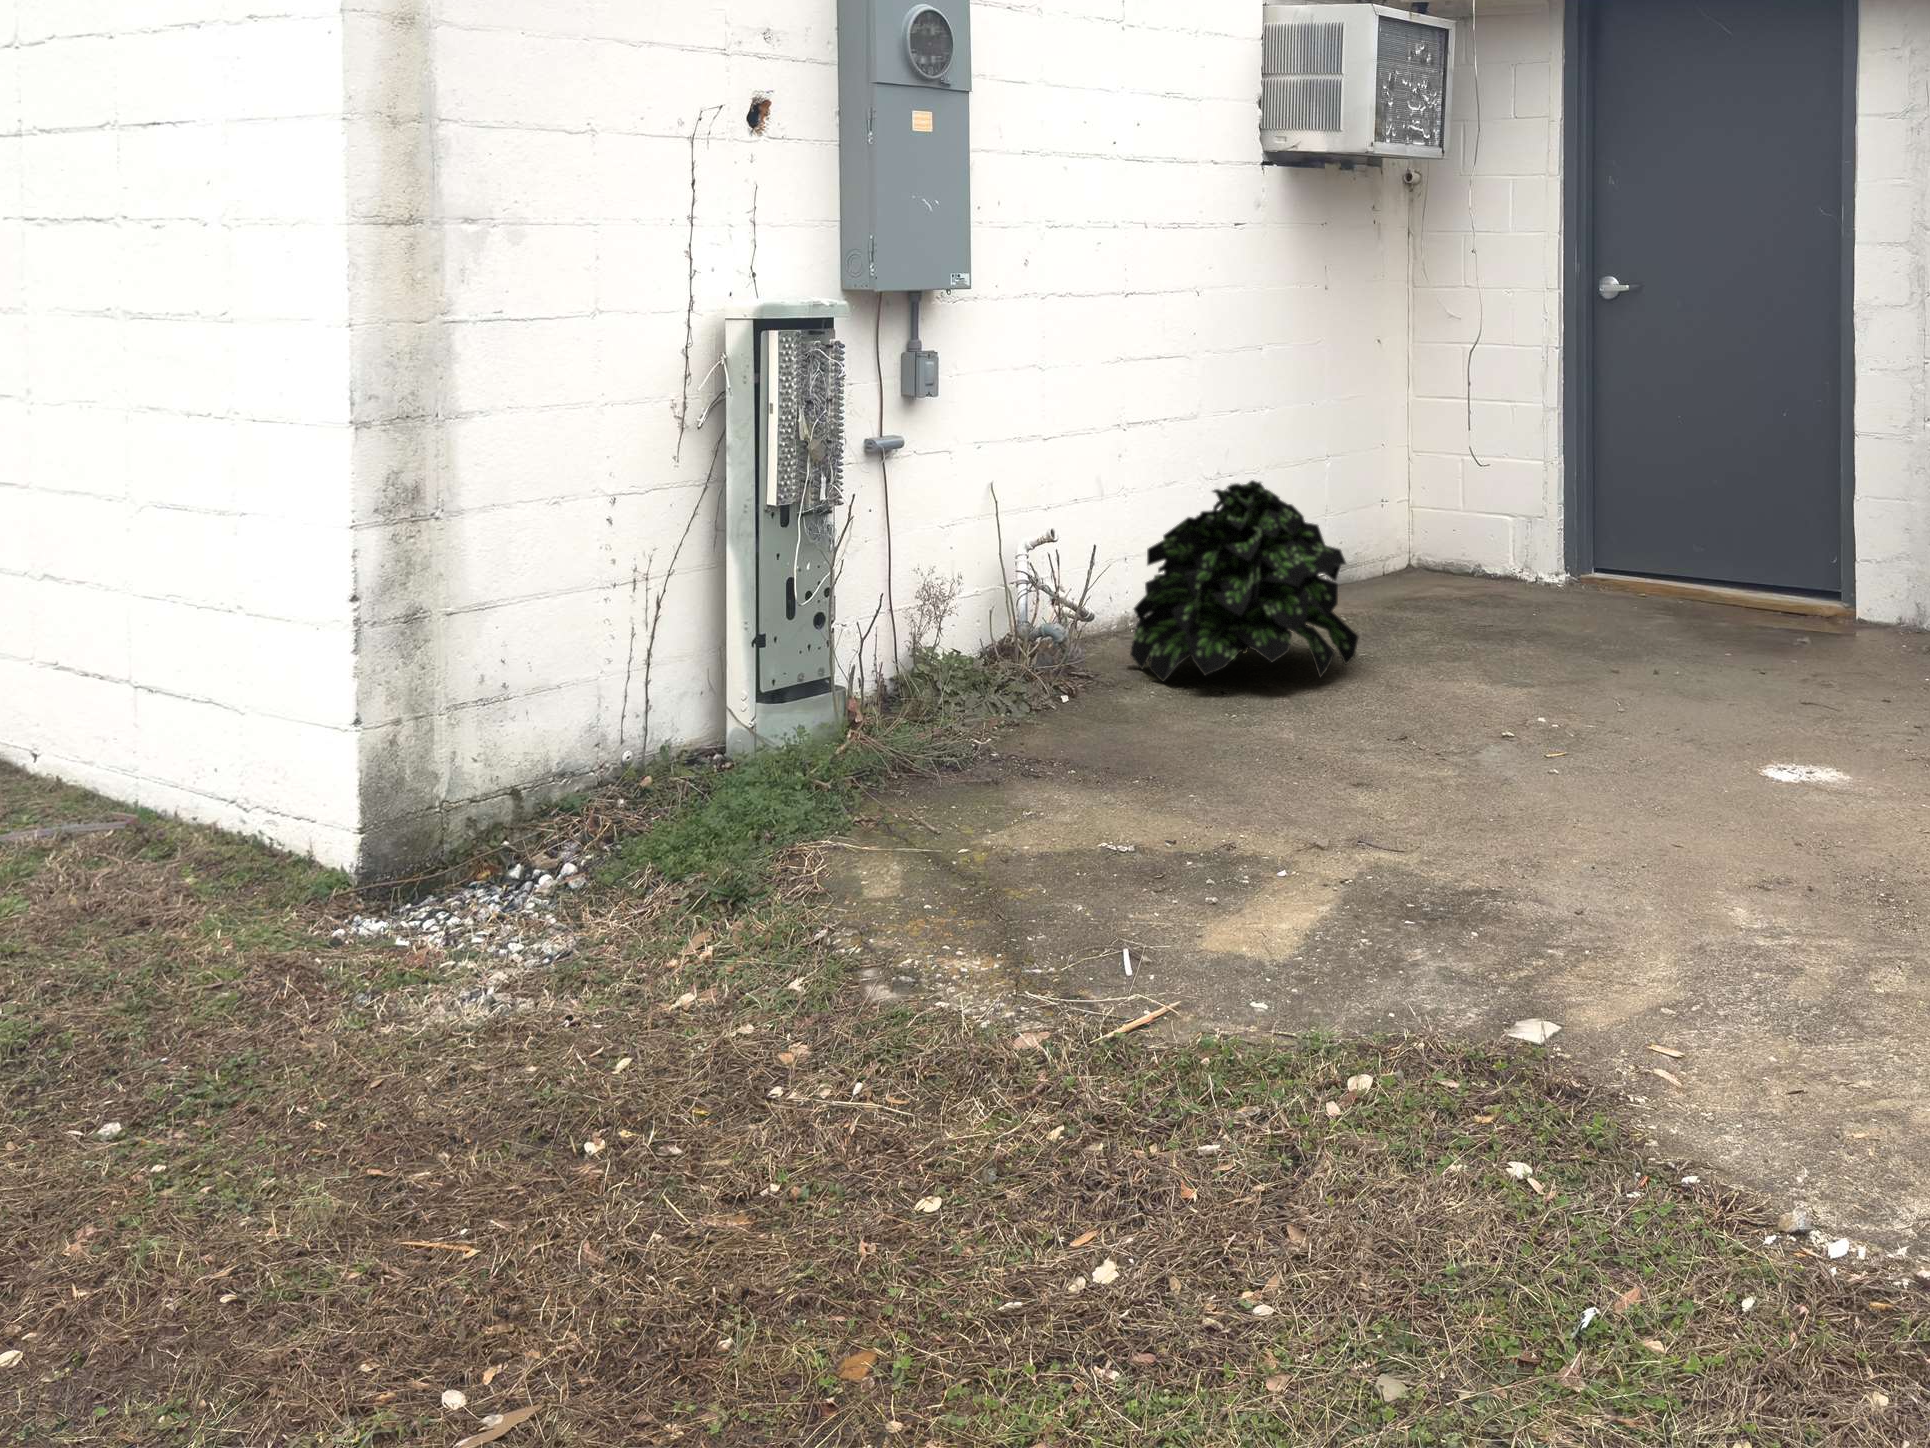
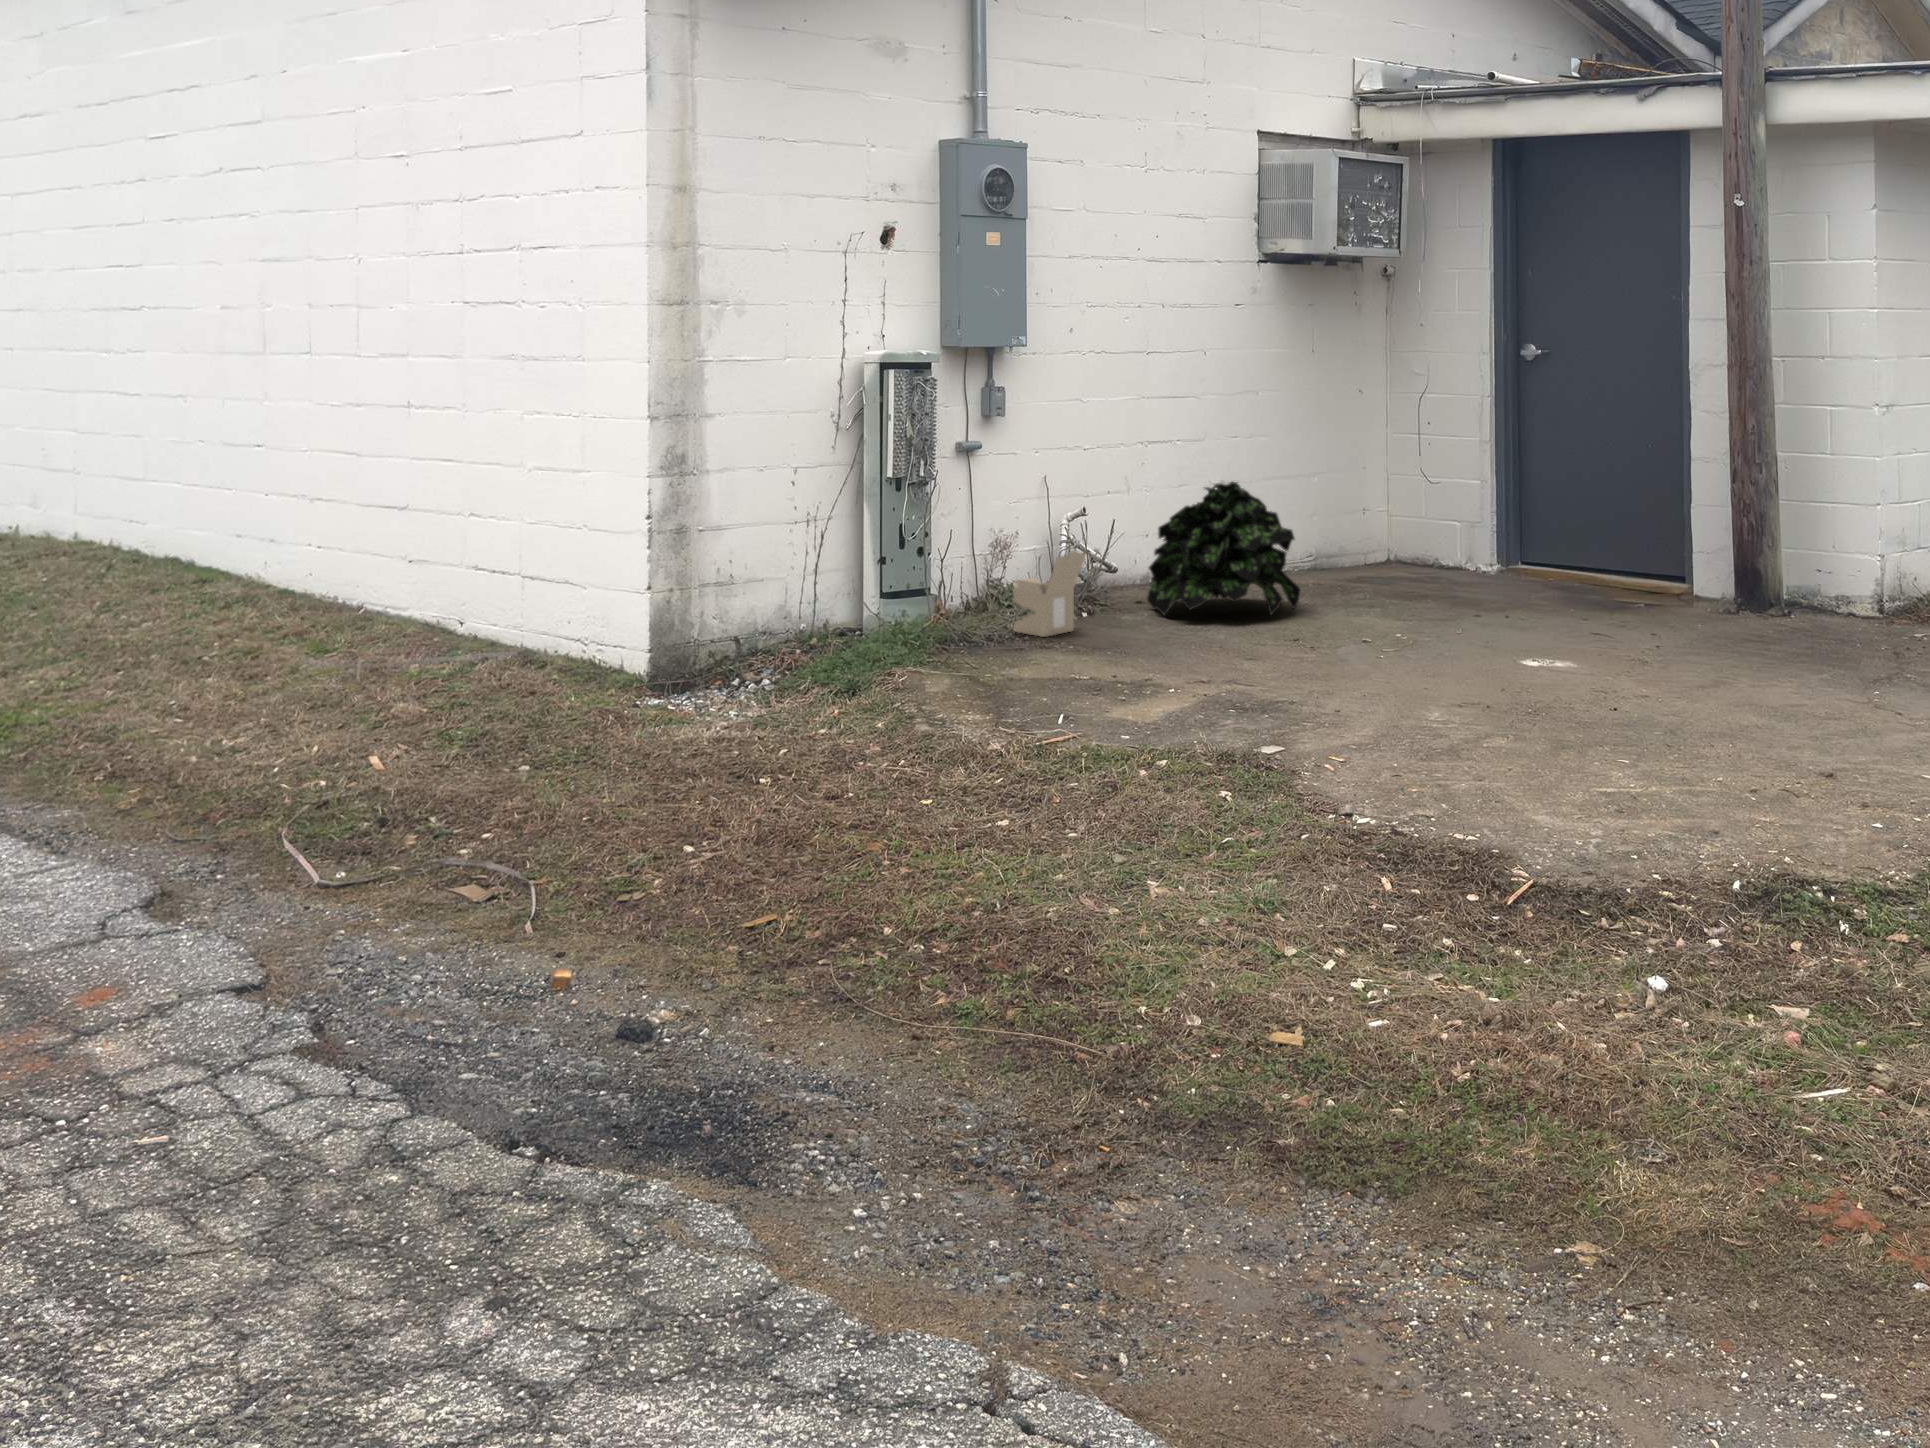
cardboard box: none [946,598,1060,731] -> present [1013,551,1086,637]

